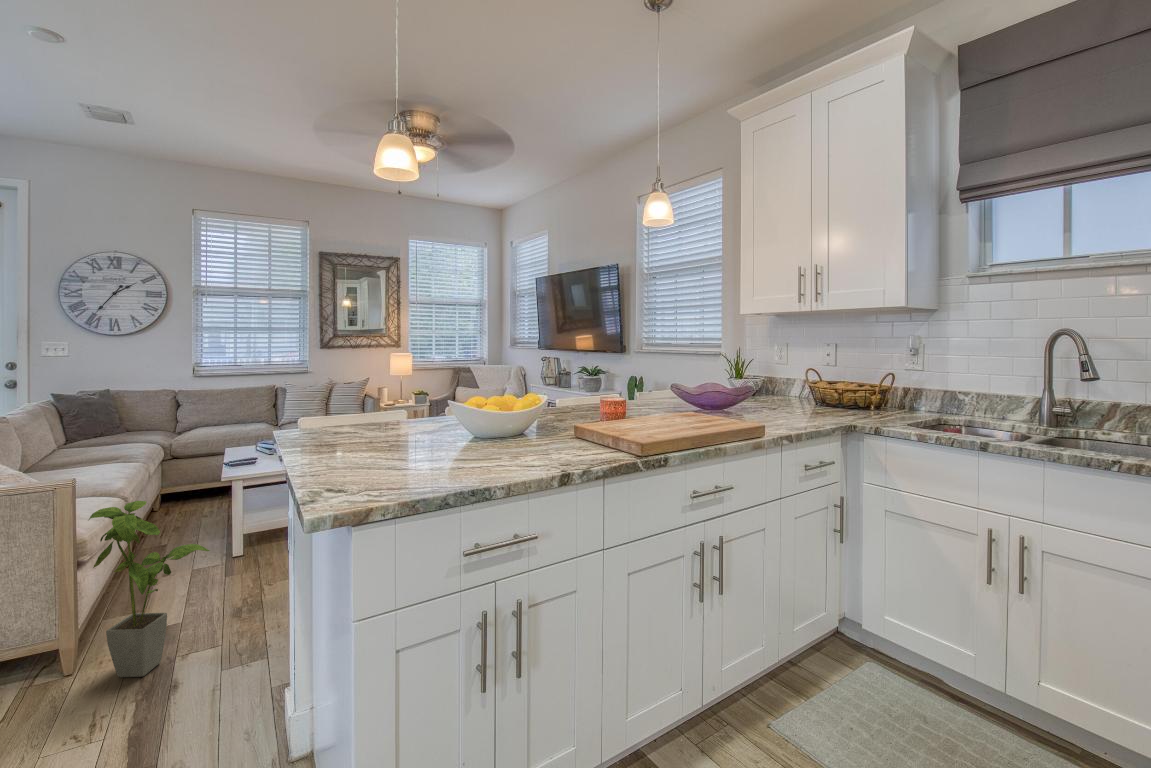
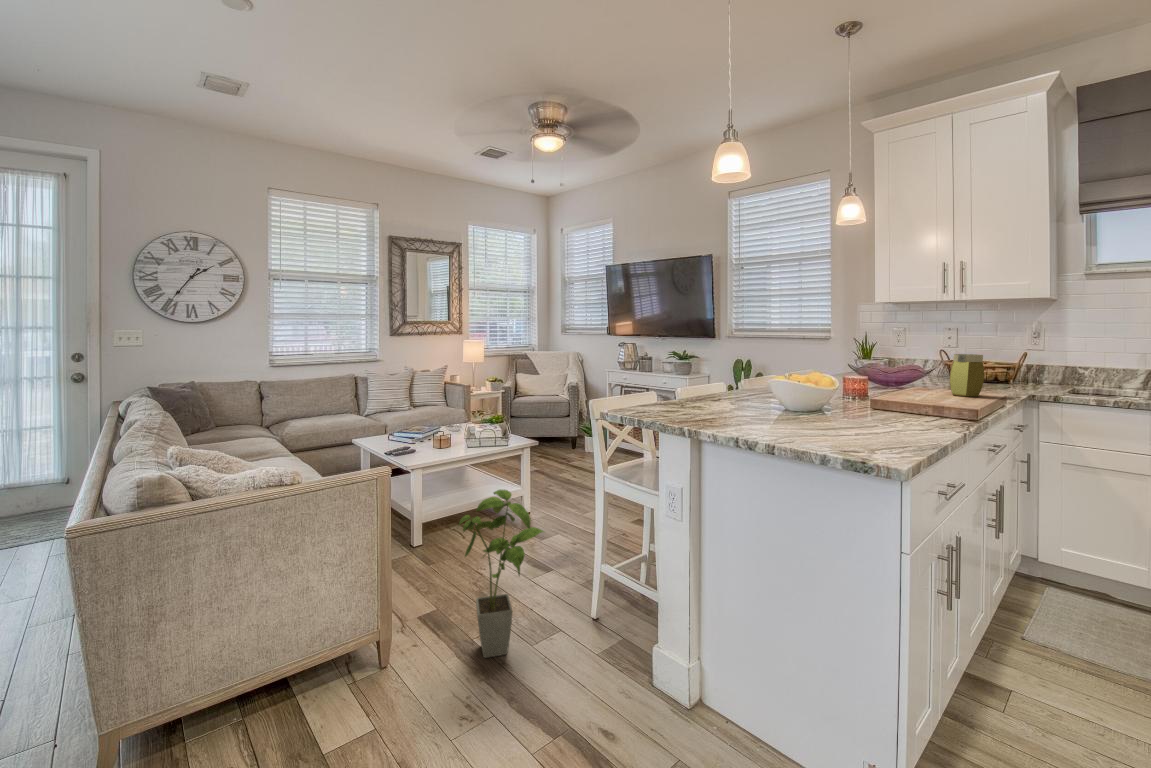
jar: none [671,369,709,422] -> present [950,354,984,397]

